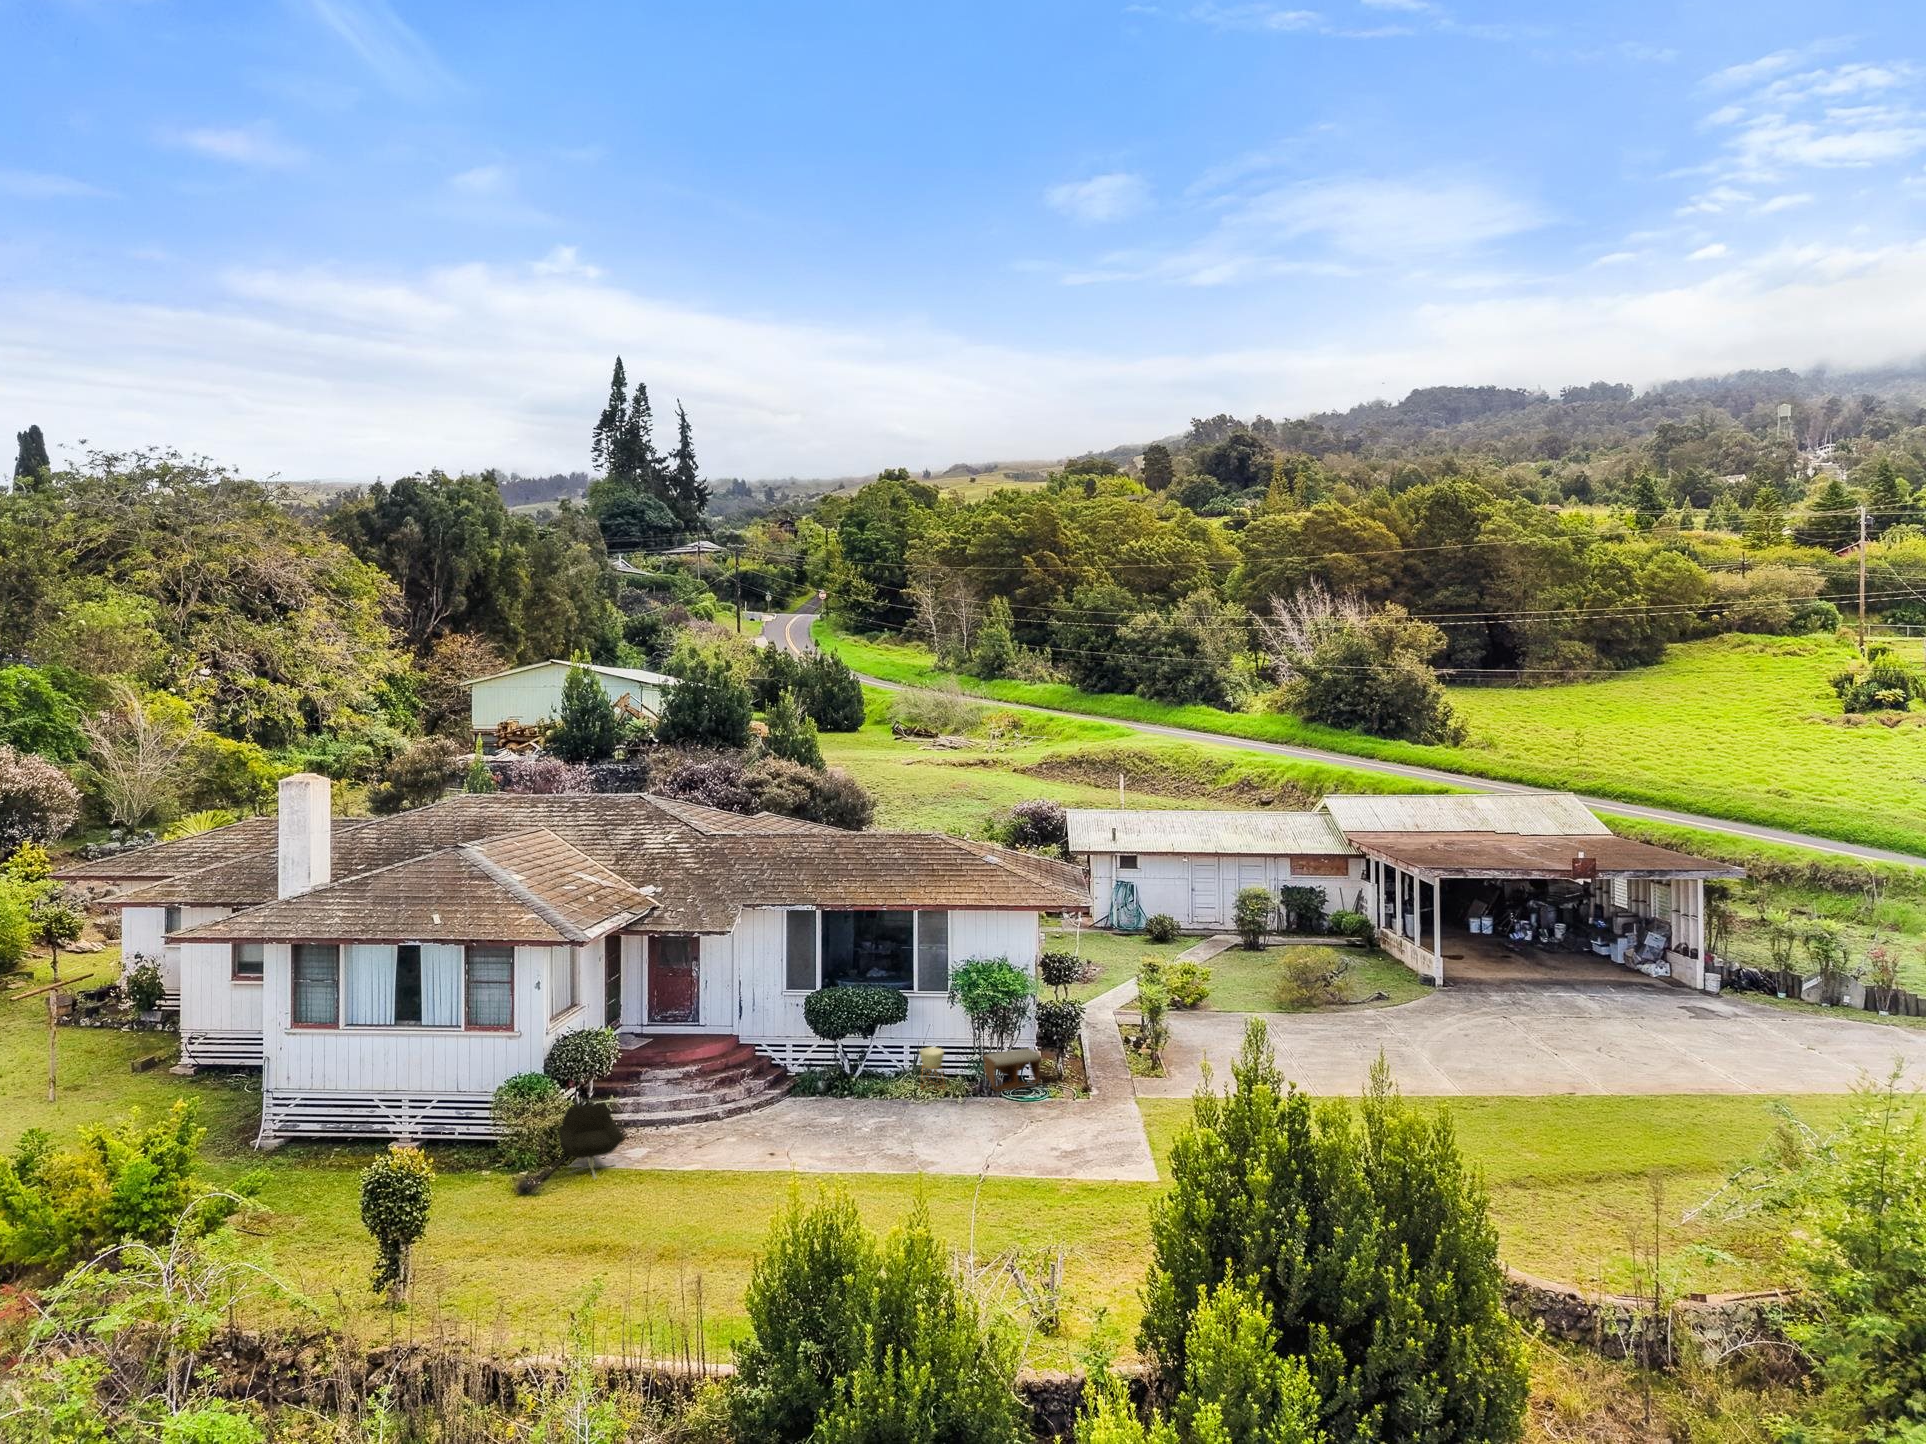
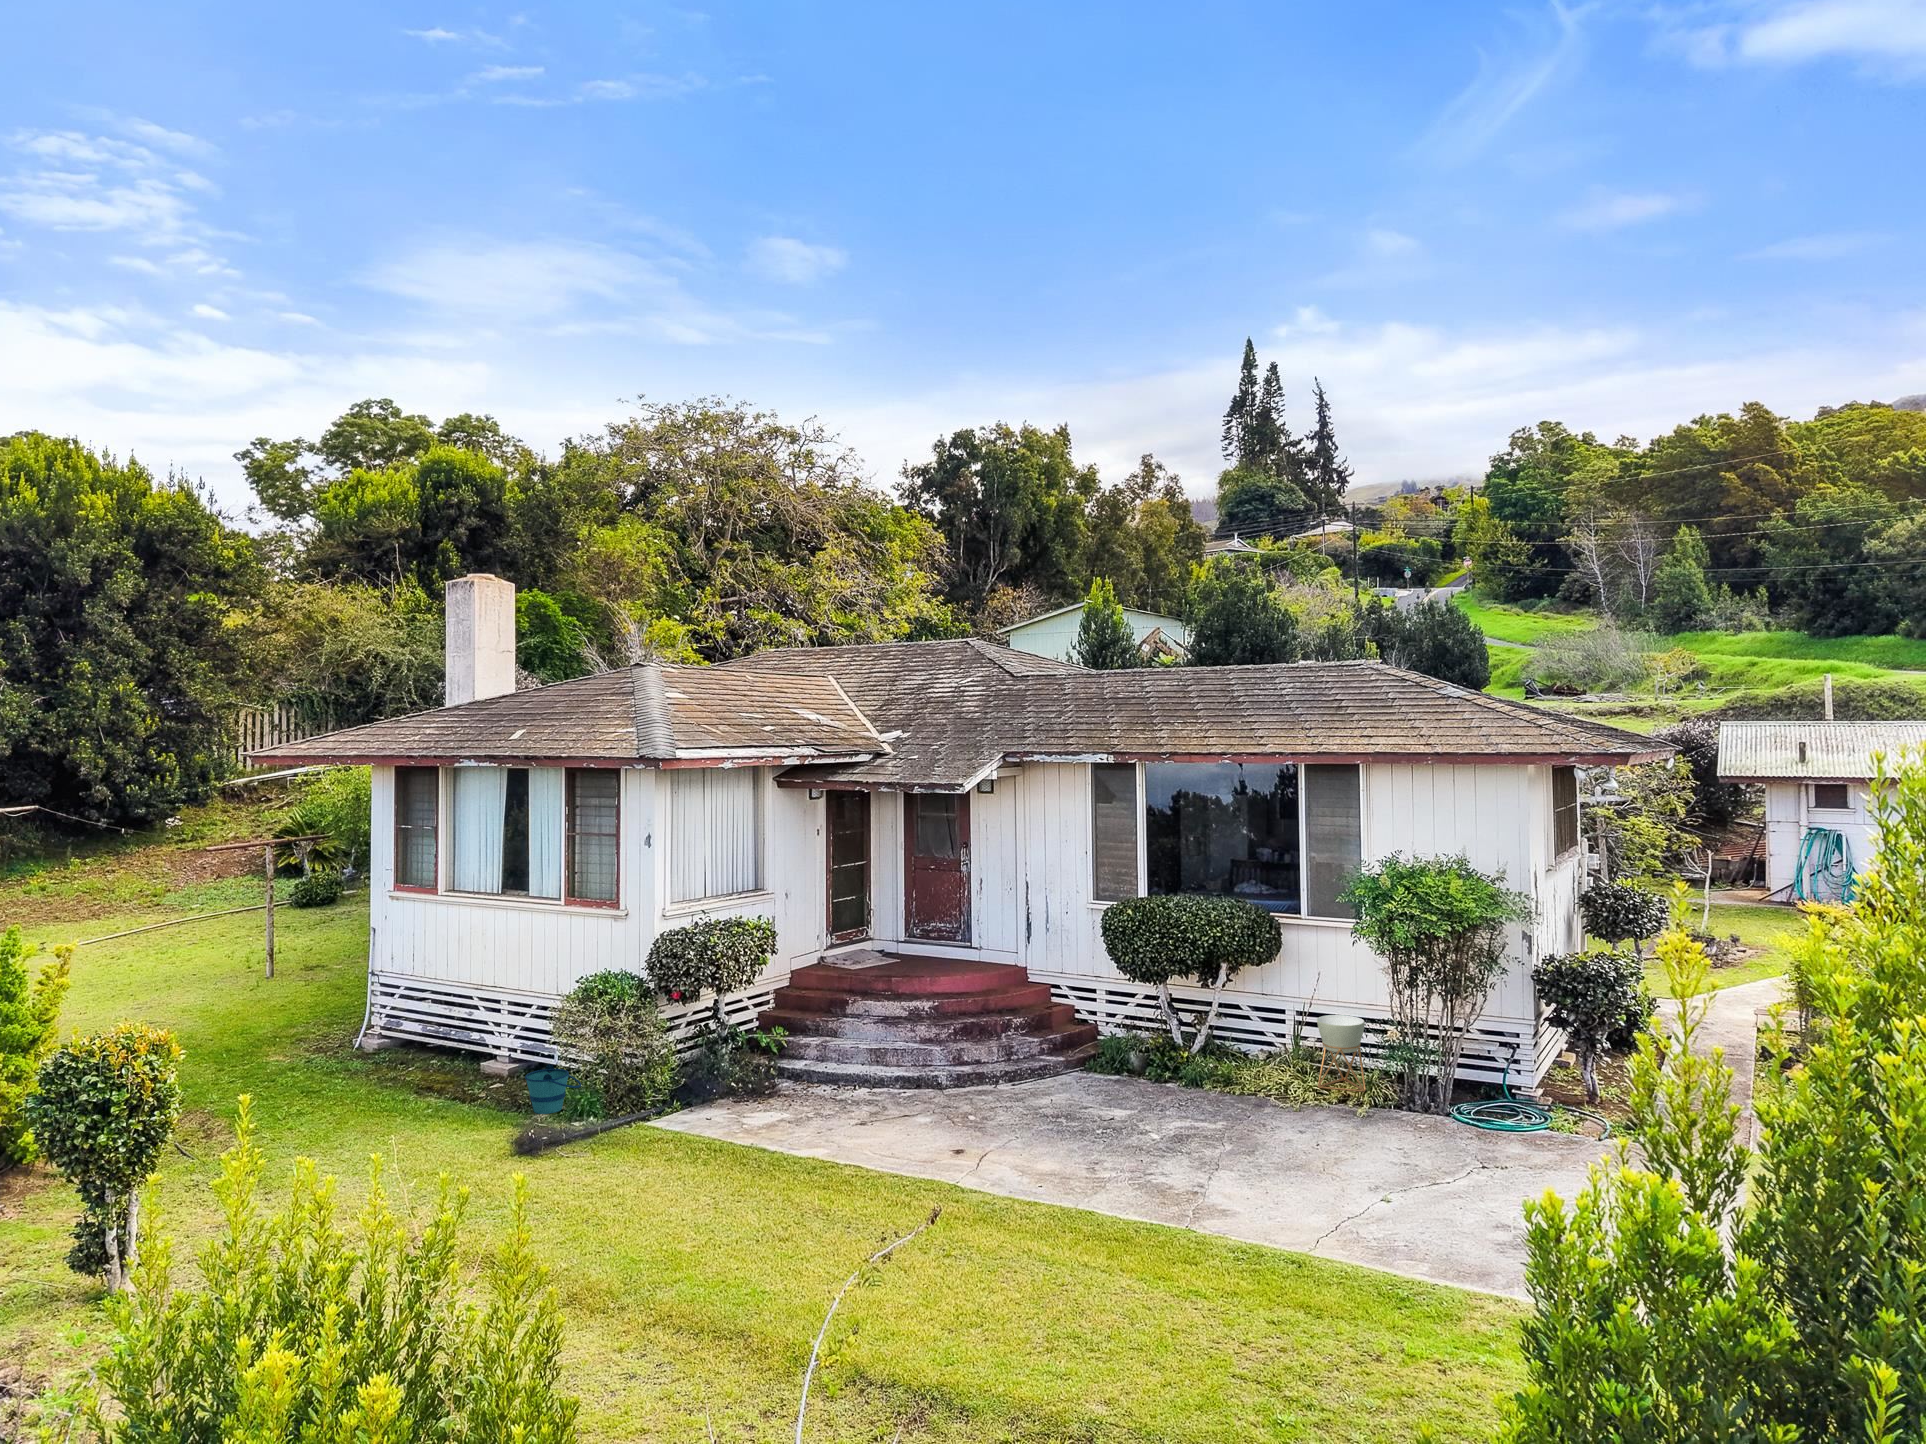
bench: present [983,1048,1041,1092] -> none [1443,1035,1566,1109]
lounge chair: present [559,1103,624,1179] -> none [624,1026,737,1143]
bucket: none [472,1141,508,1174] -> present [525,1064,581,1114]

